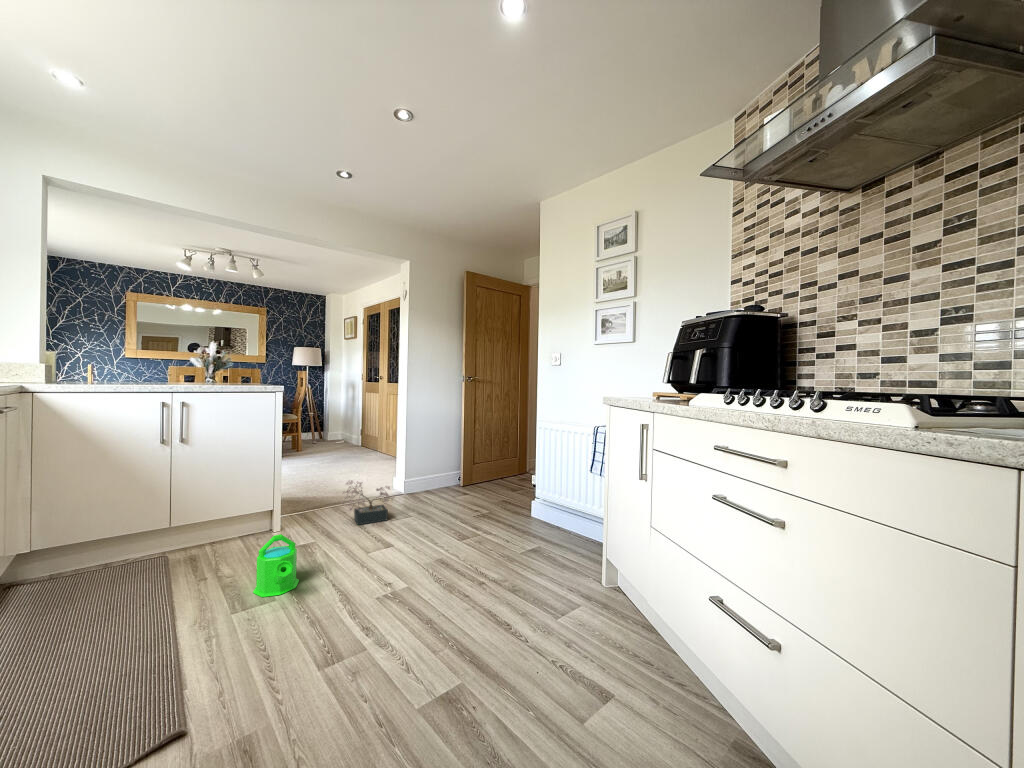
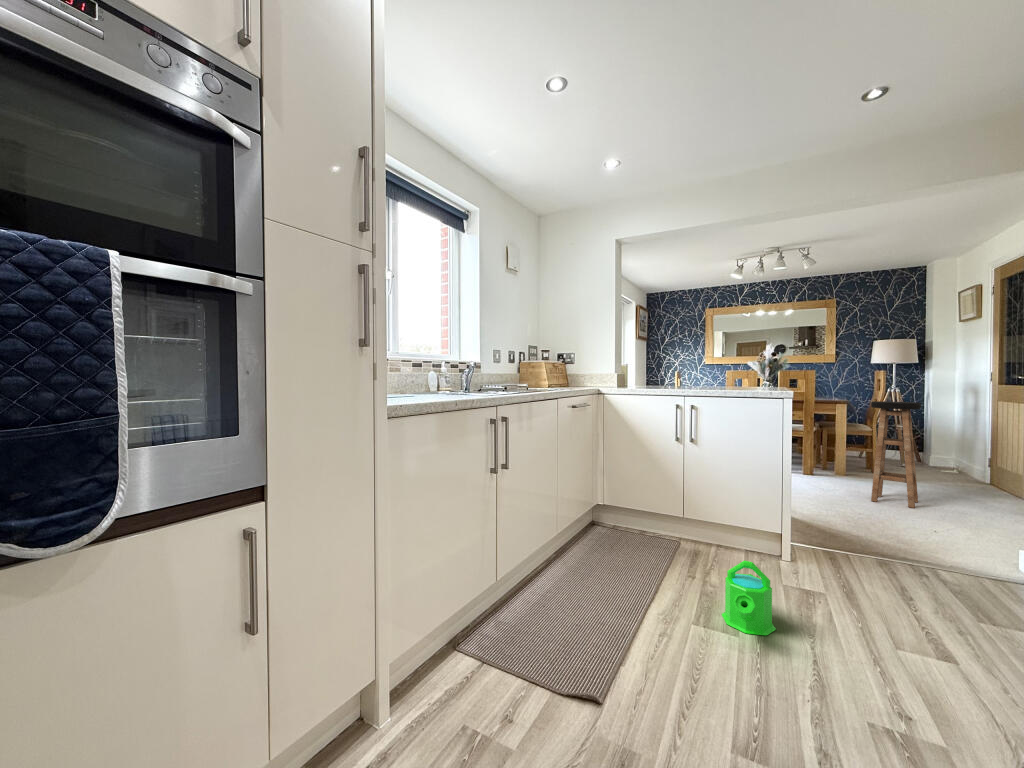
bar stool: none [308,395,338,470] -> present [871,401,921,508]
decorative plant: present [342,481,394,525] -> none [877,527,990,617]

